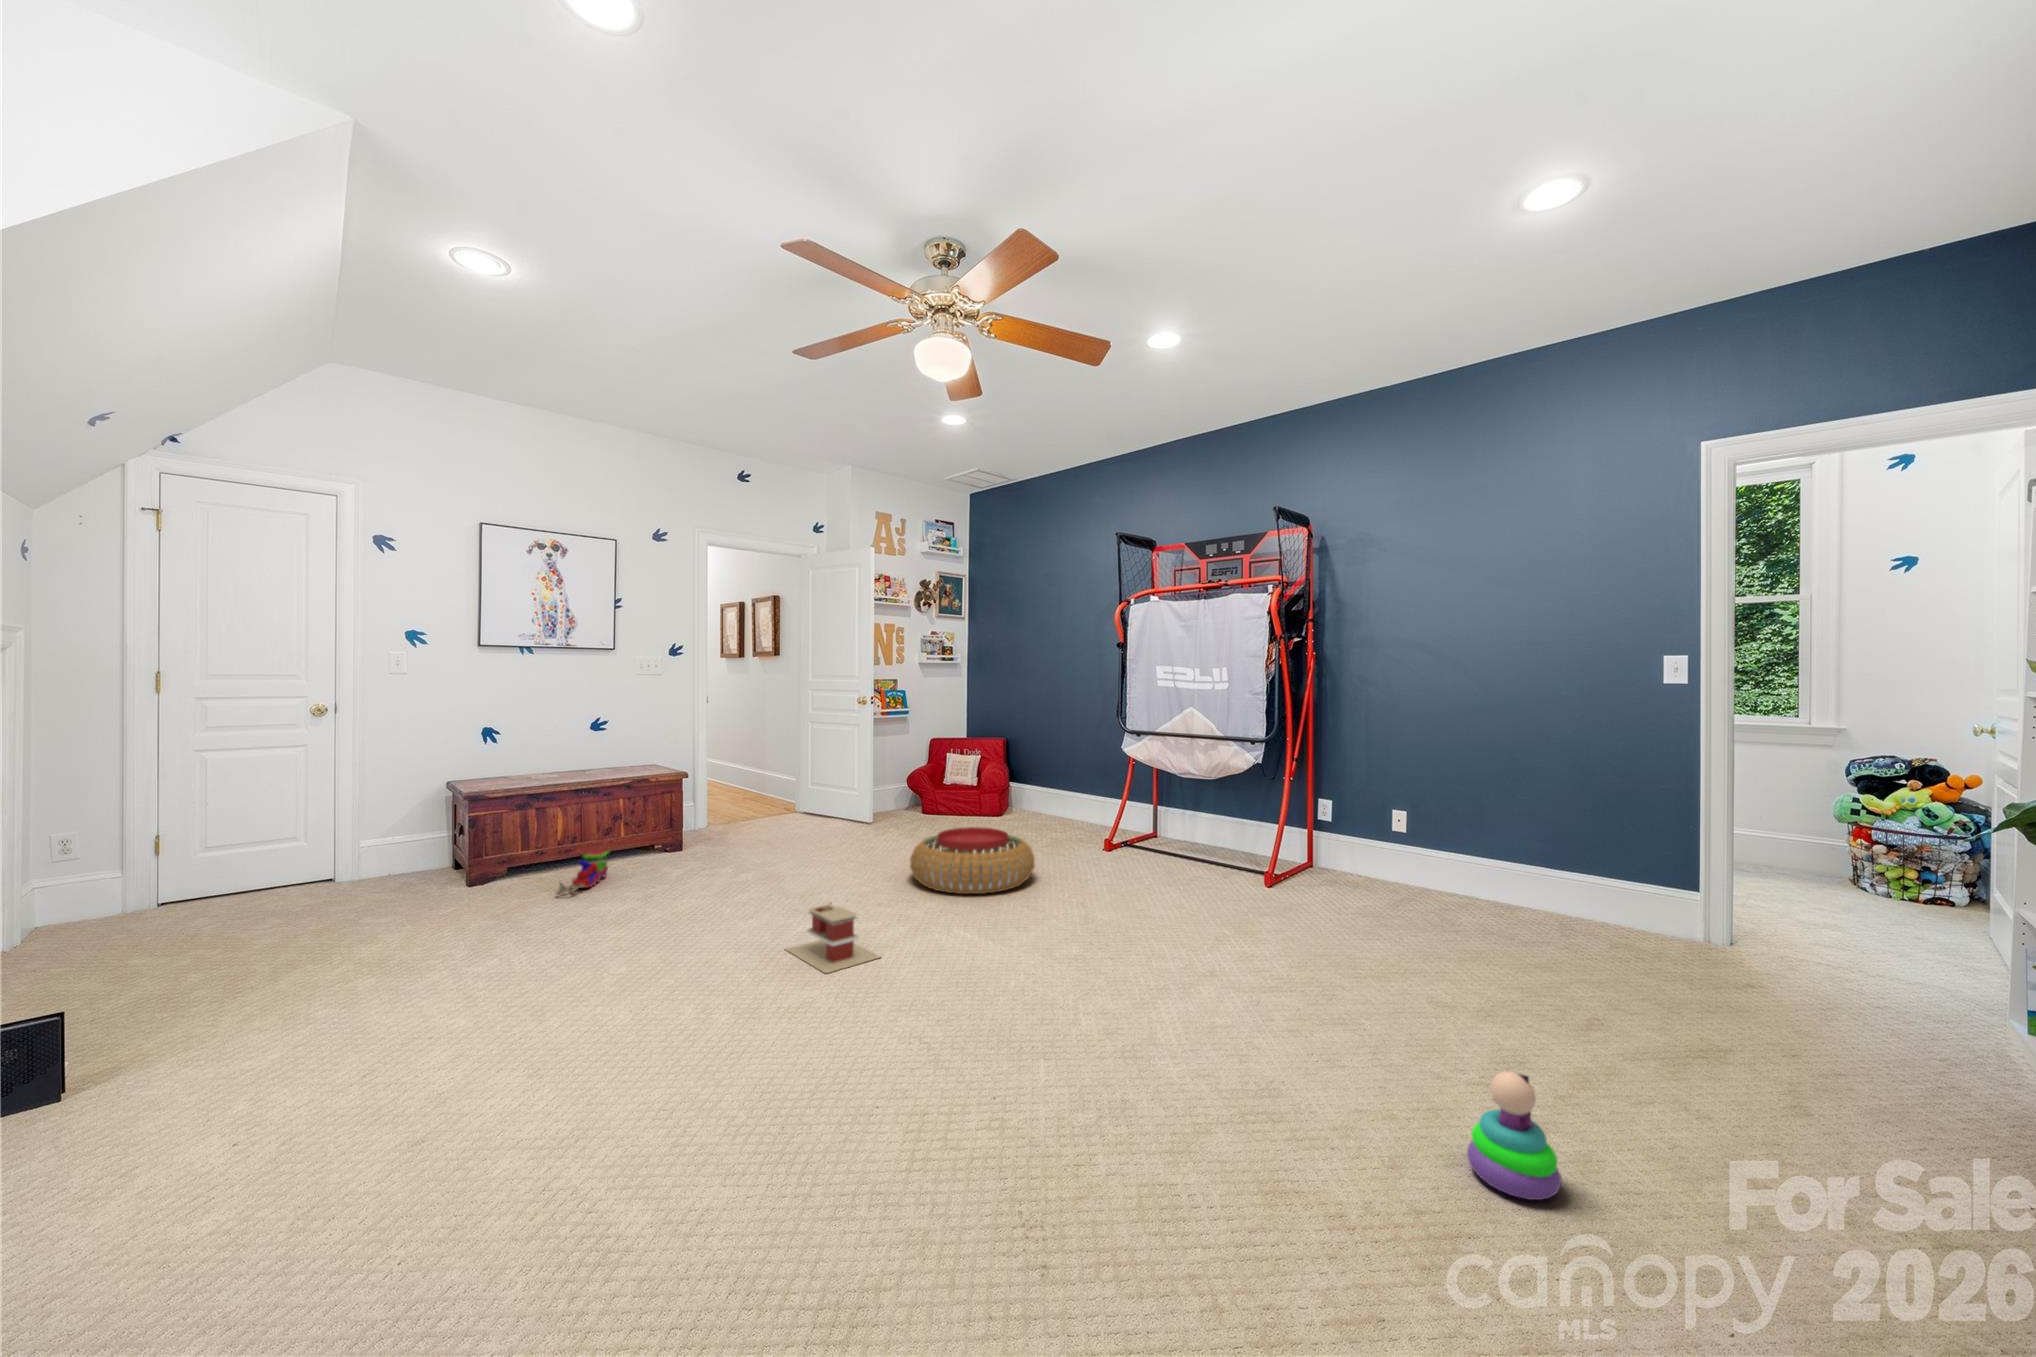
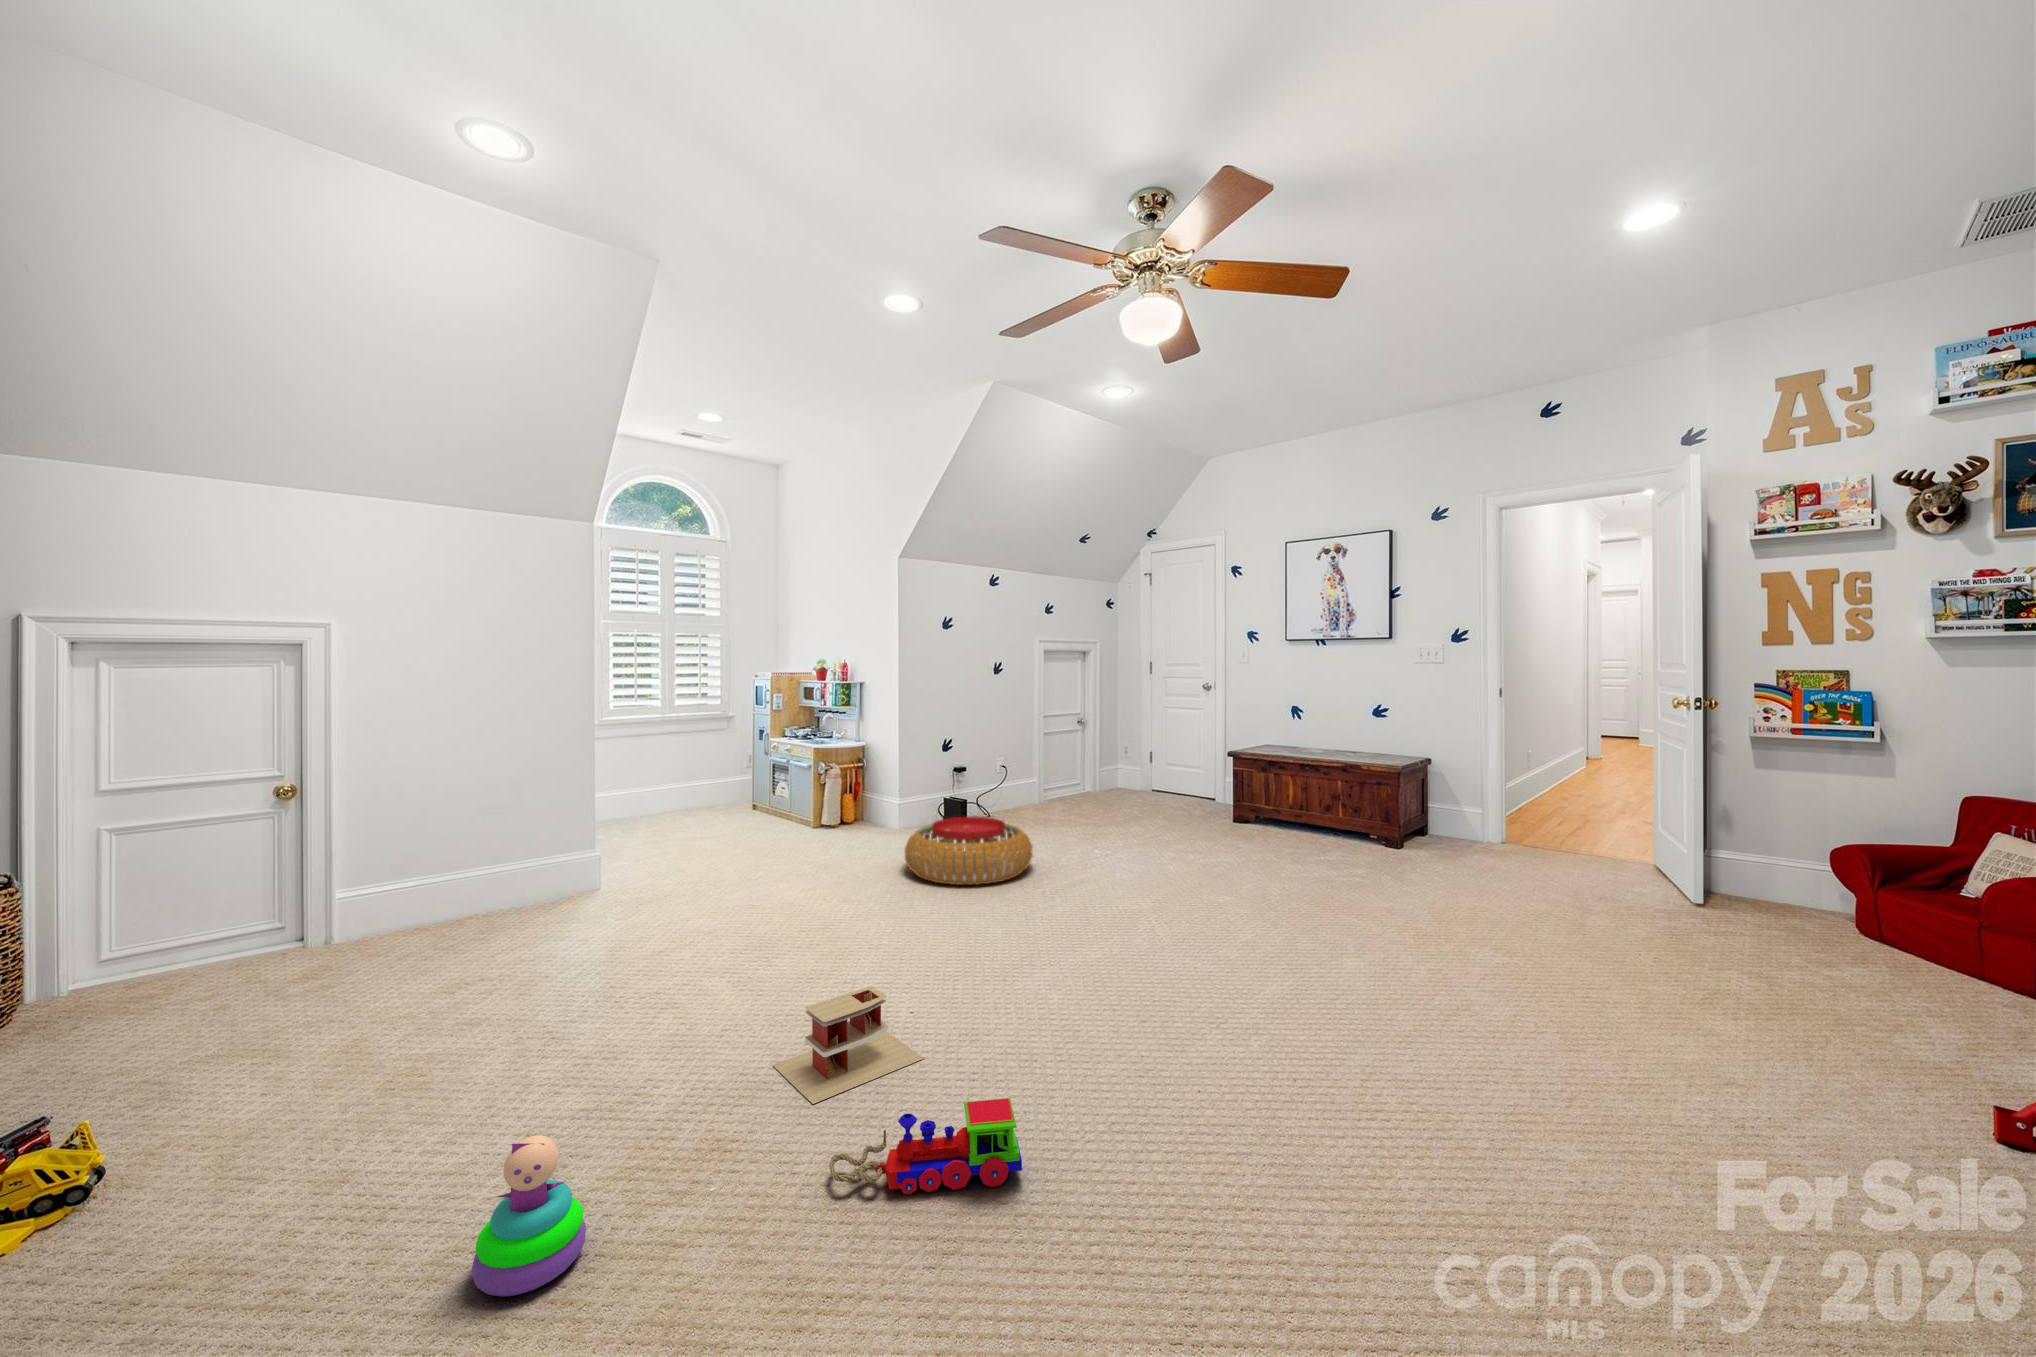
pouf: present [910,827,1035,894] -> present [905,817,1033,885]
toy train: present [558,851,608,893] -> present [829,1098,1022,1194]
toy house: present [786,902,880,973] -> present [773,986,924,1104]

